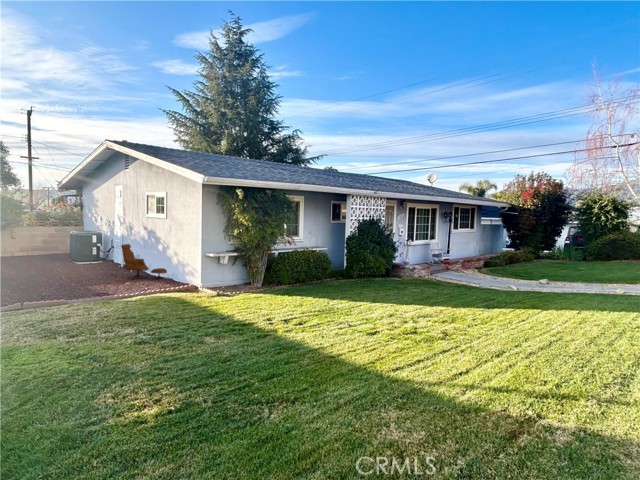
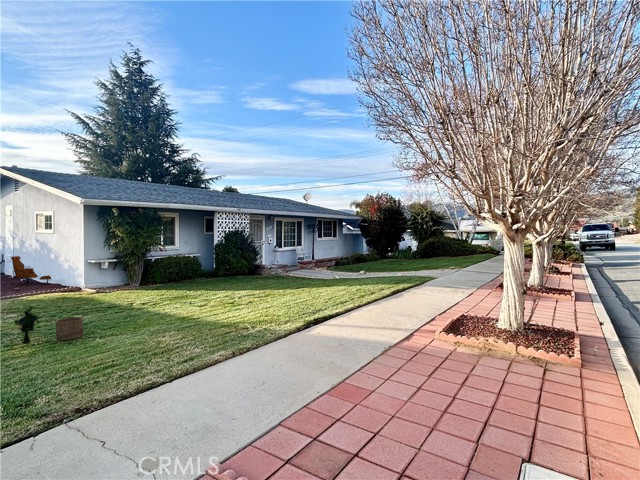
decorative plant: none [138,378,182,451] -> present [15,307,38,343]
wooden bucket: none [209,395,256,452] -> present [55,317,83,341]

